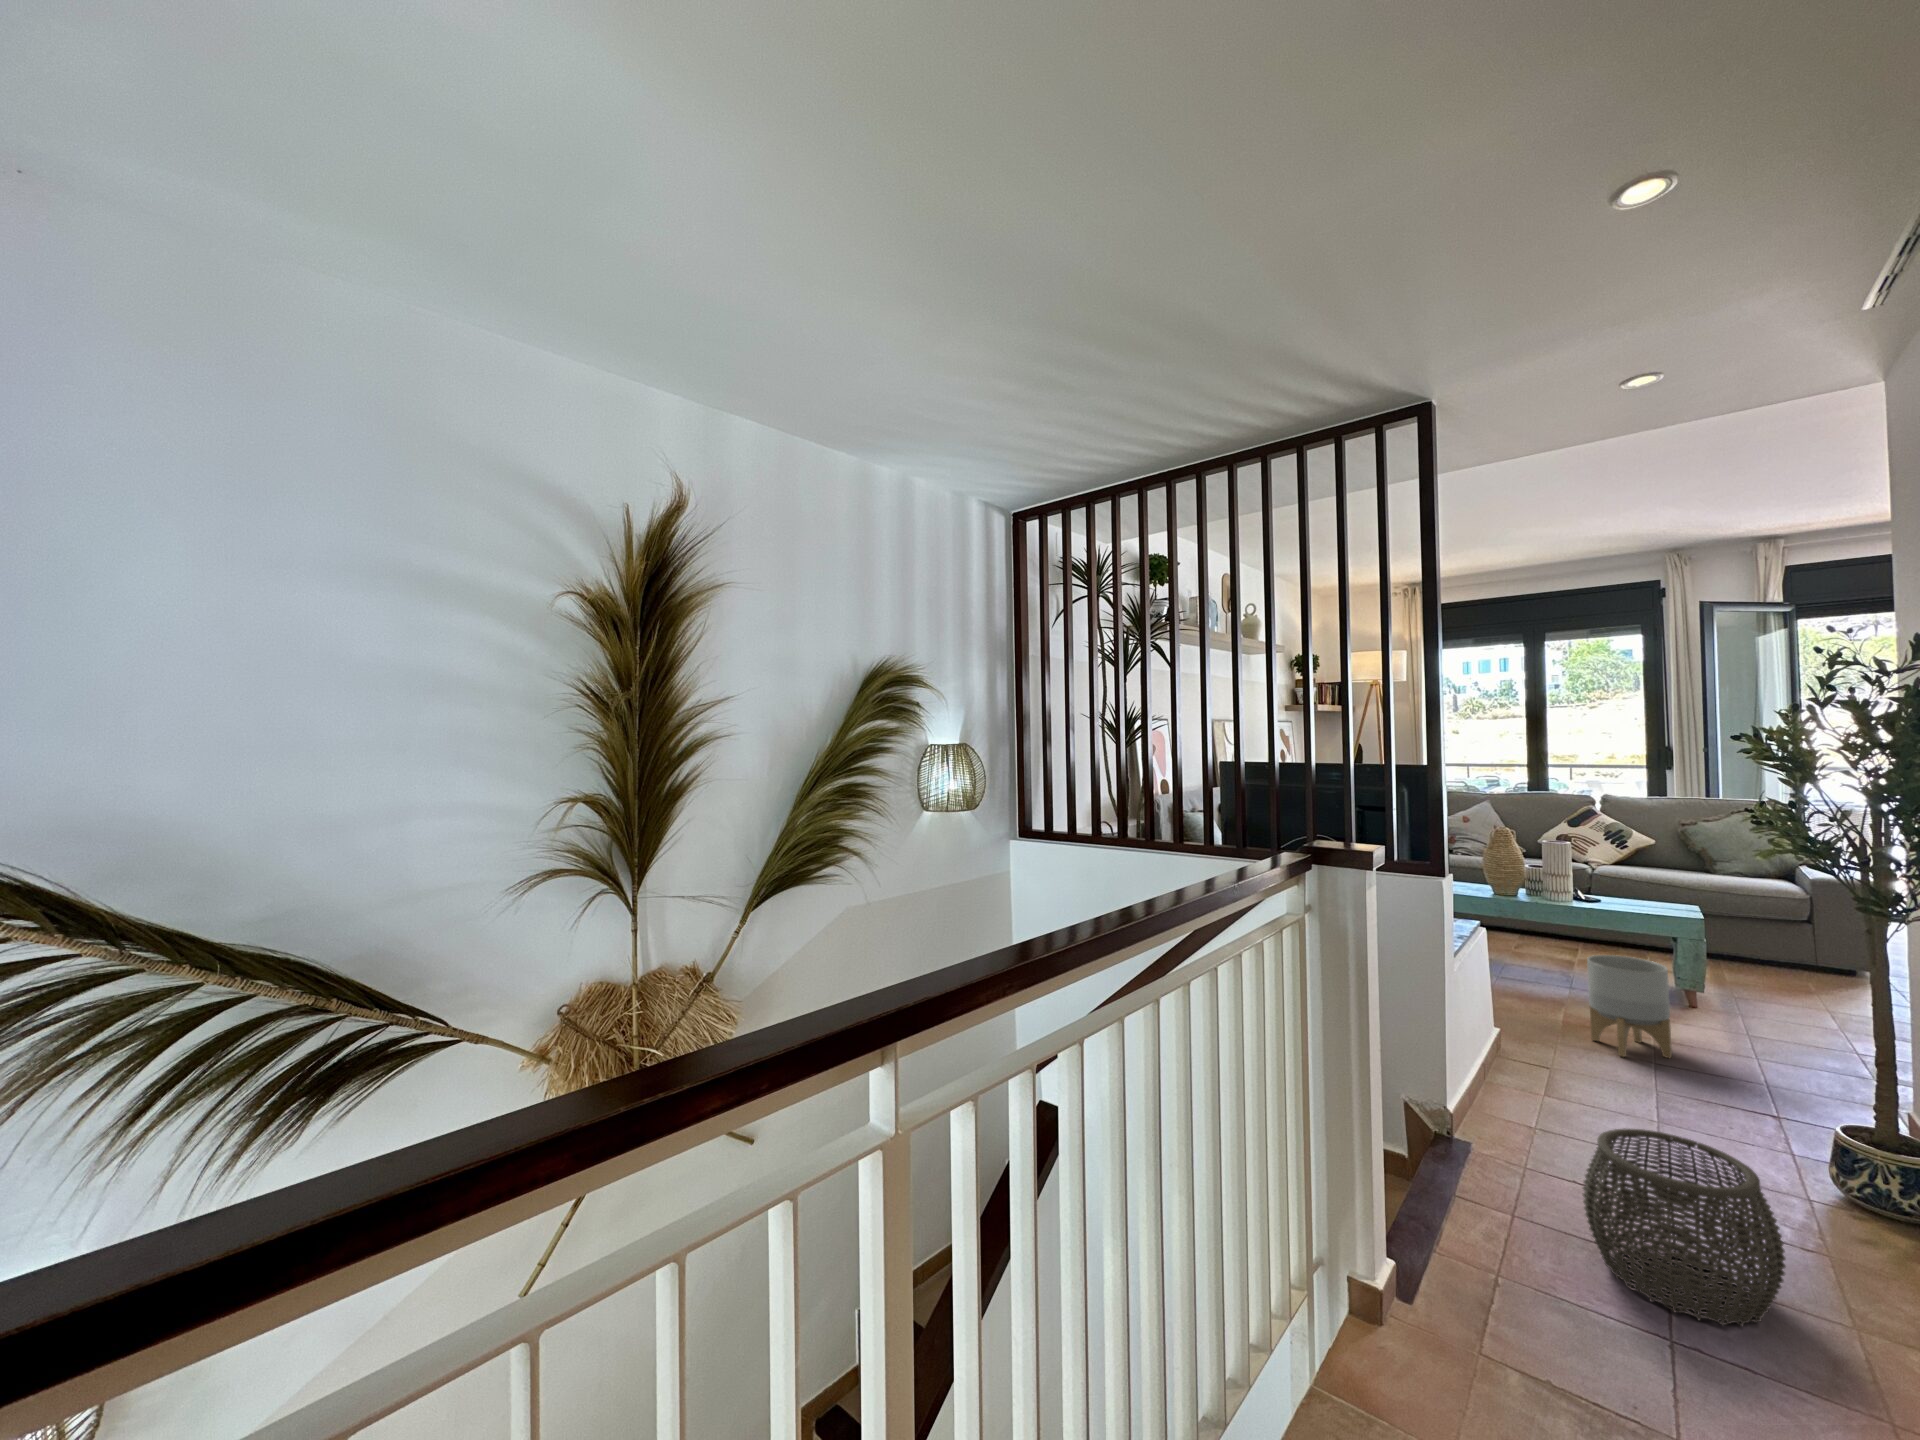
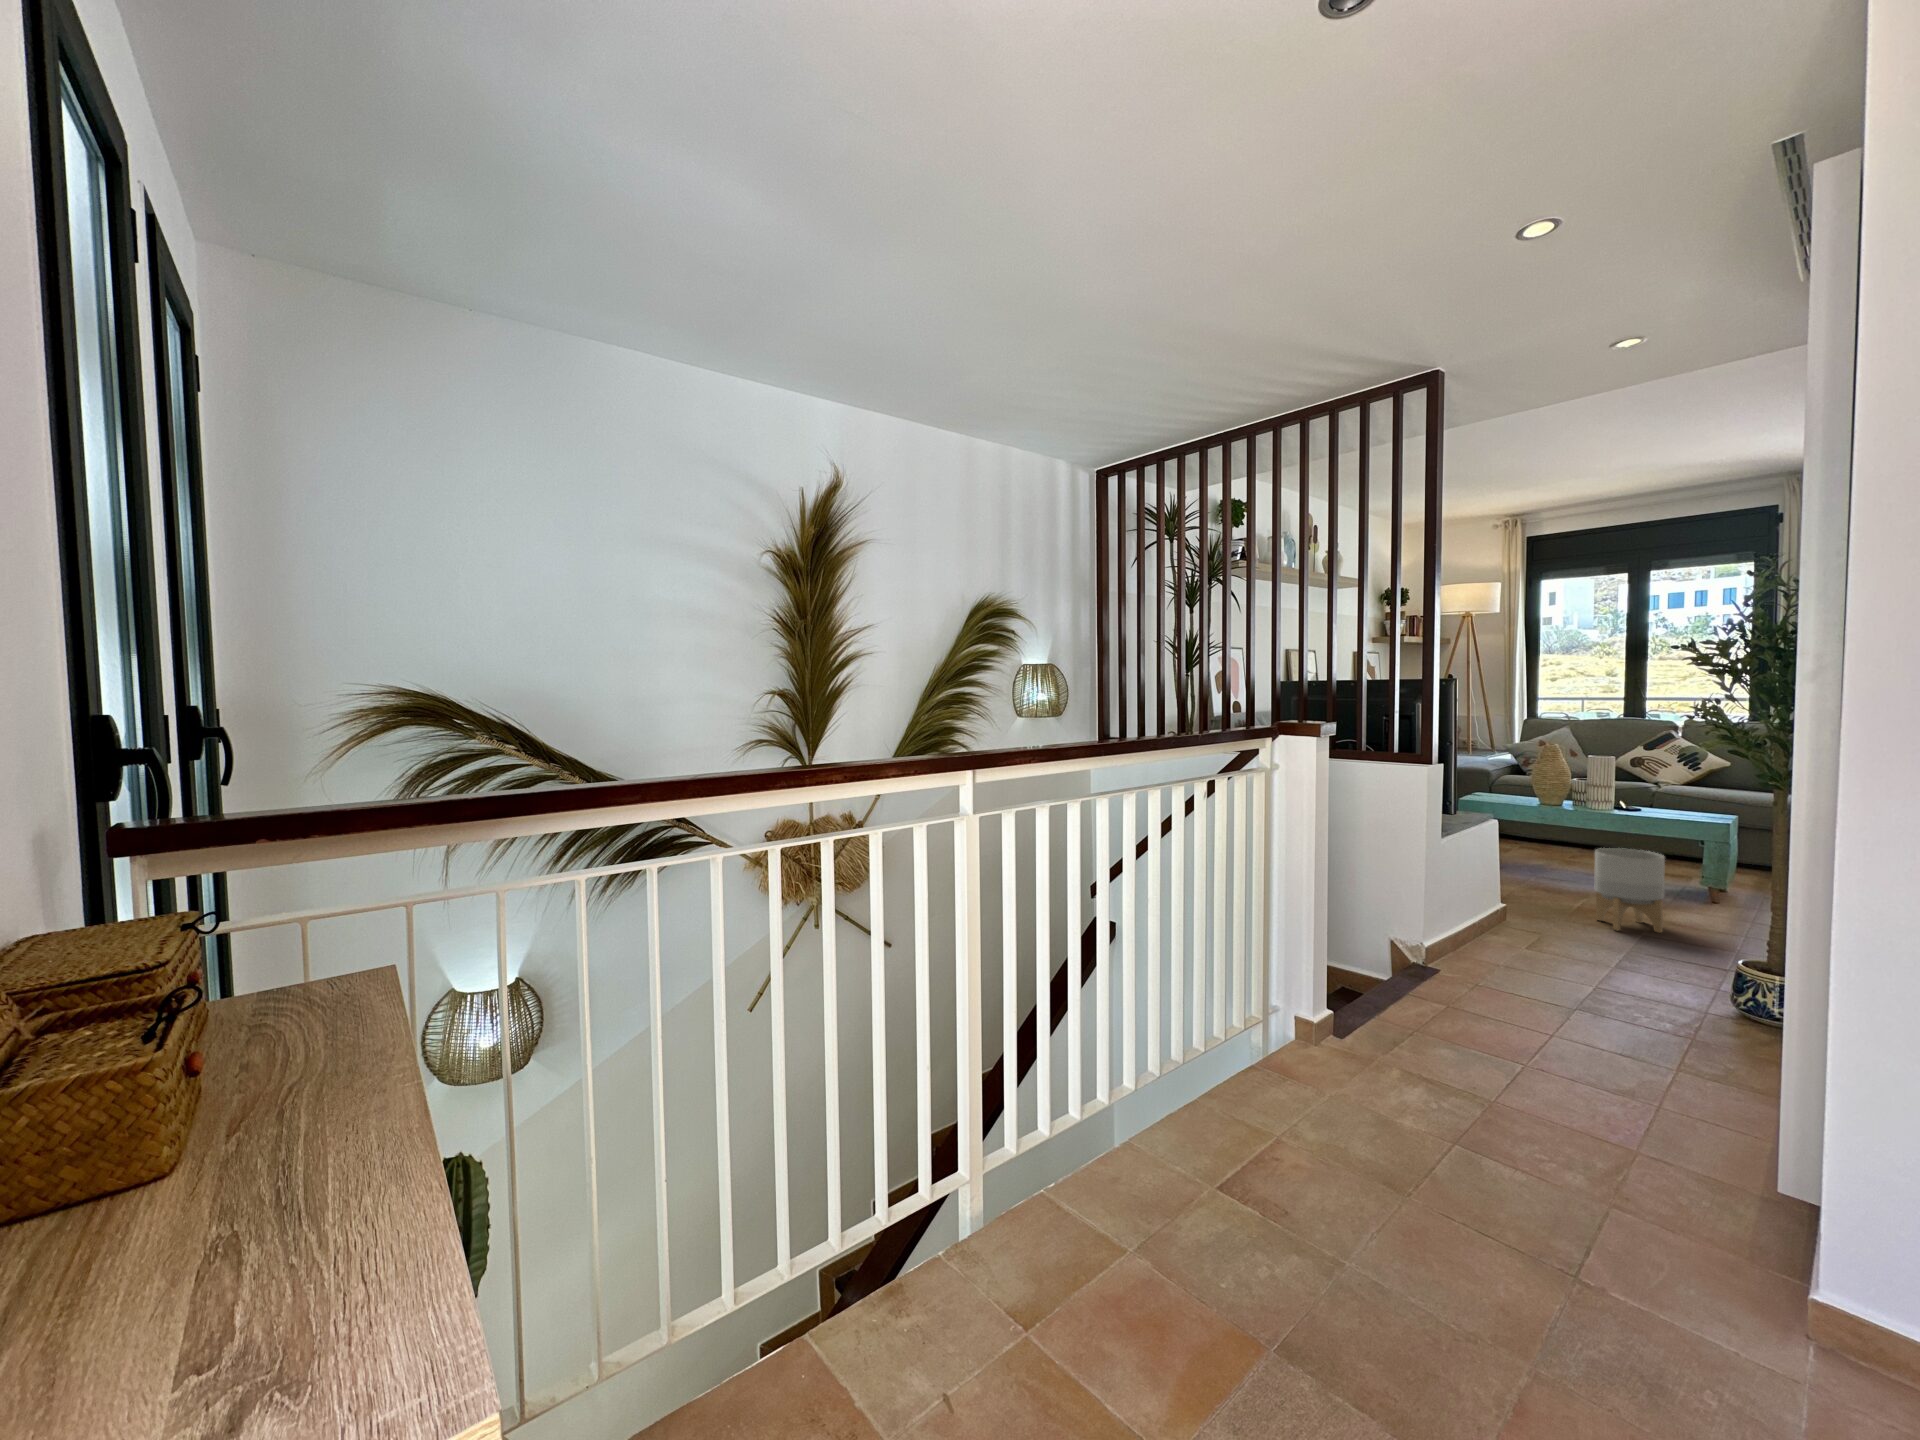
woven basket: present [1583,1128,1786,1326] -> none [1496,941,1634,1064]

